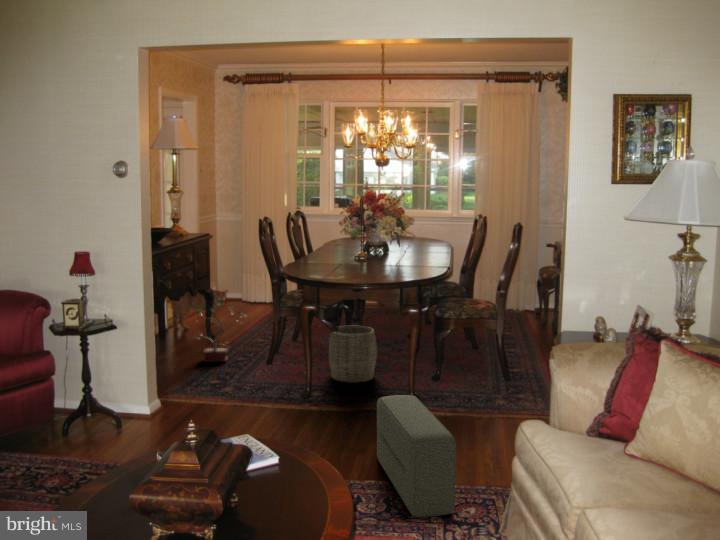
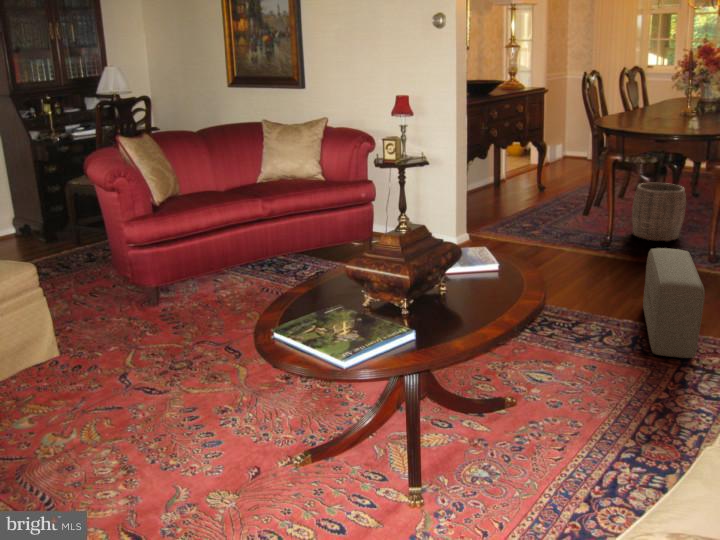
potted plant: present [195,300,244,362] -> none [504,146,561,209]

